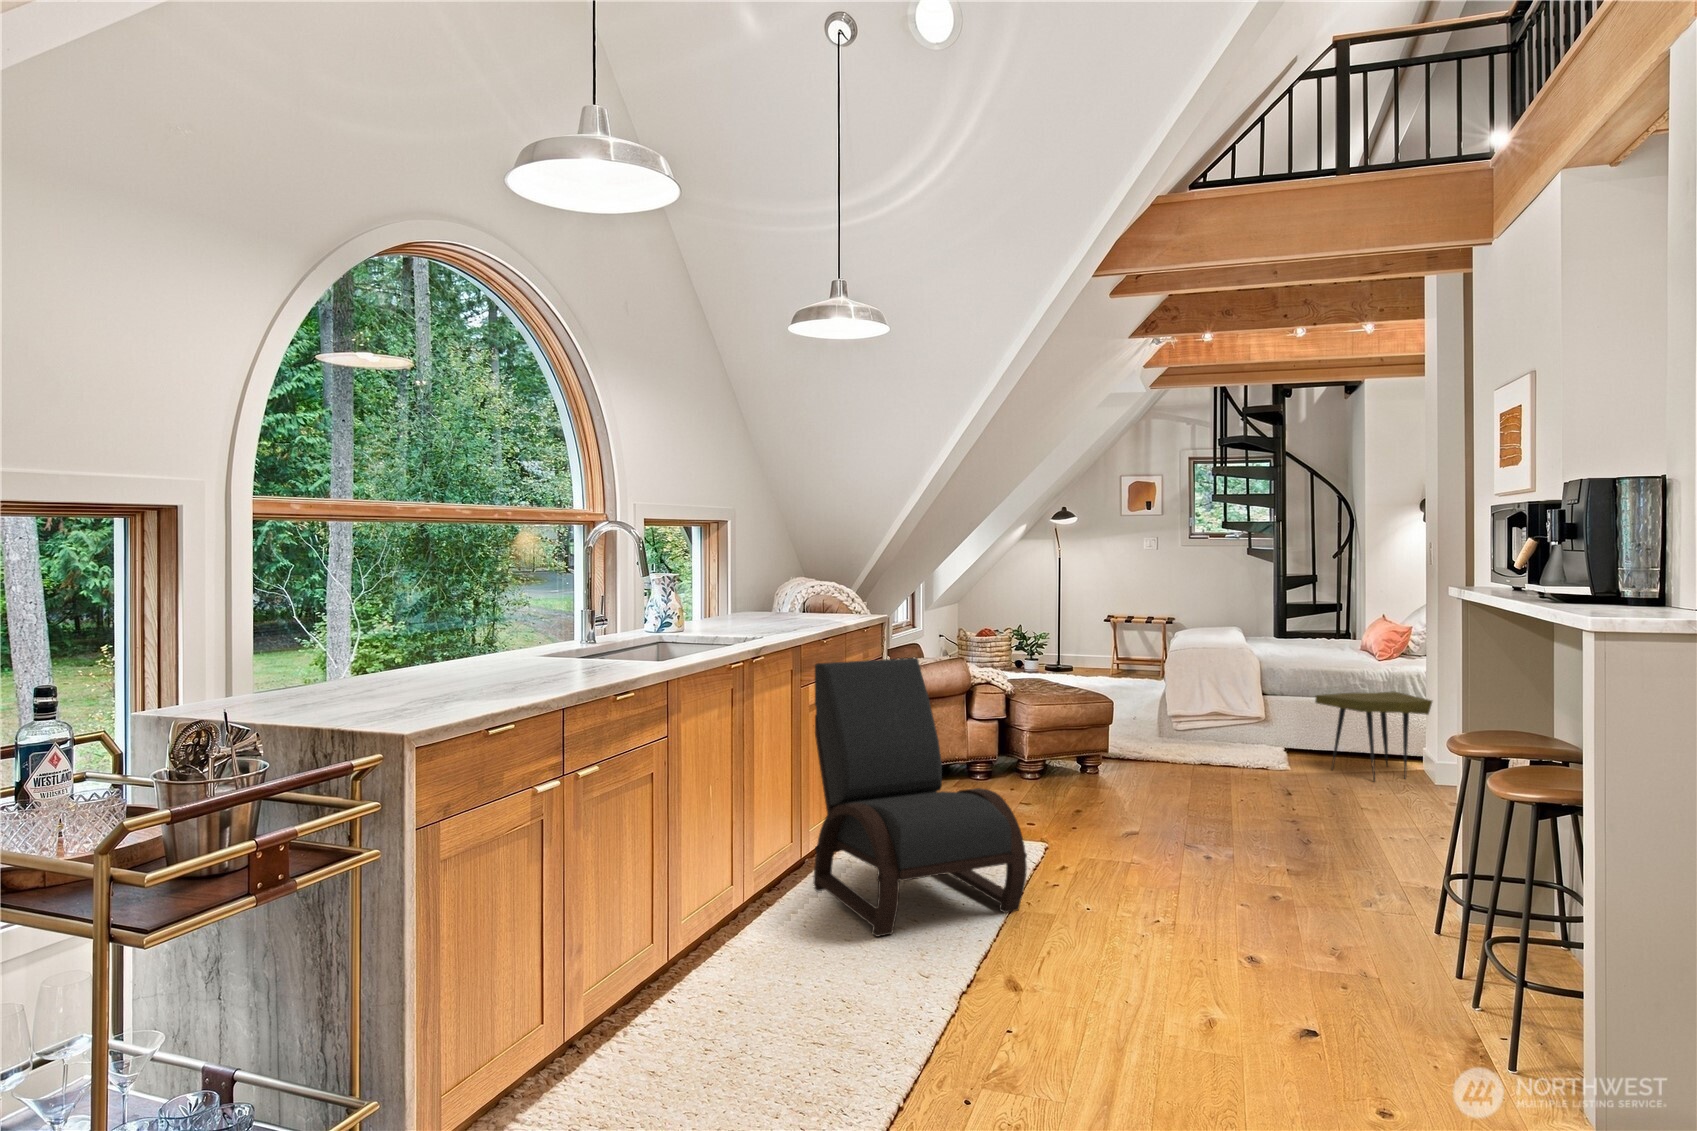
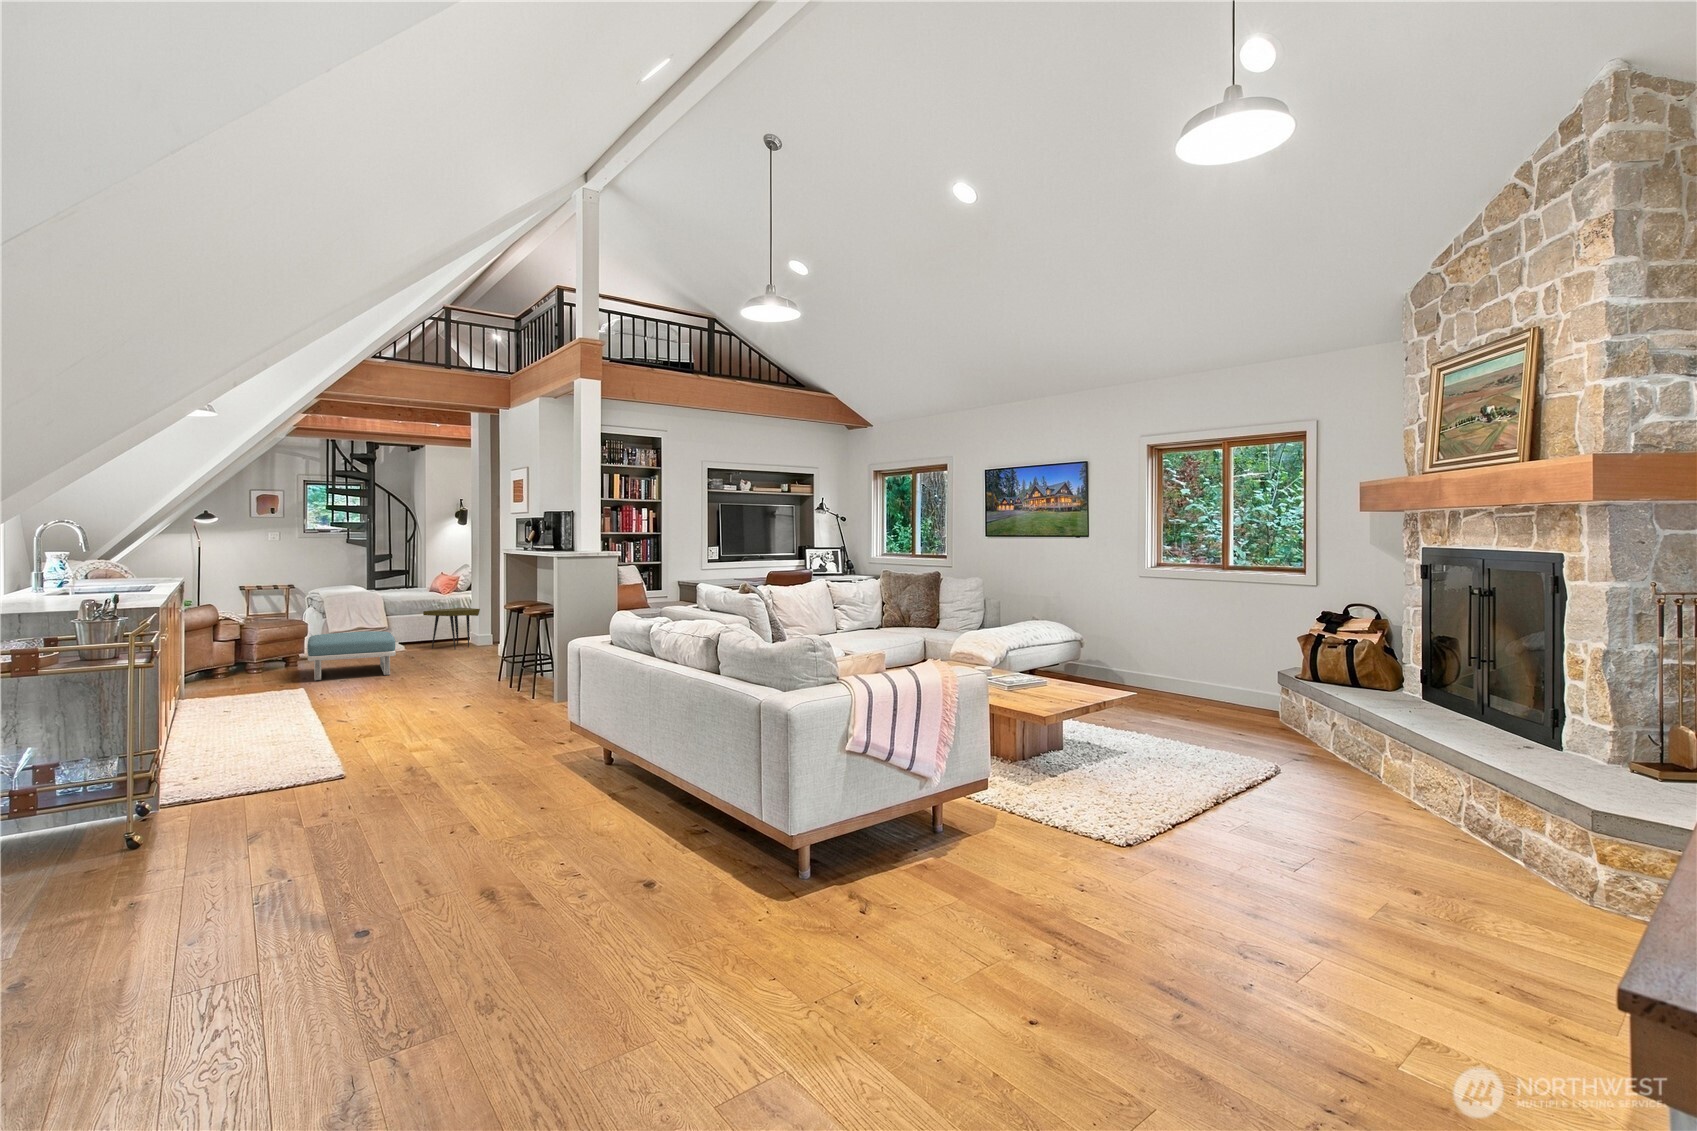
lounge chair: present [813,658,1027,936] -> none [158,592,322,724]
footstool: none [1071,730,1233,837] -> present [307,631,396,681]

